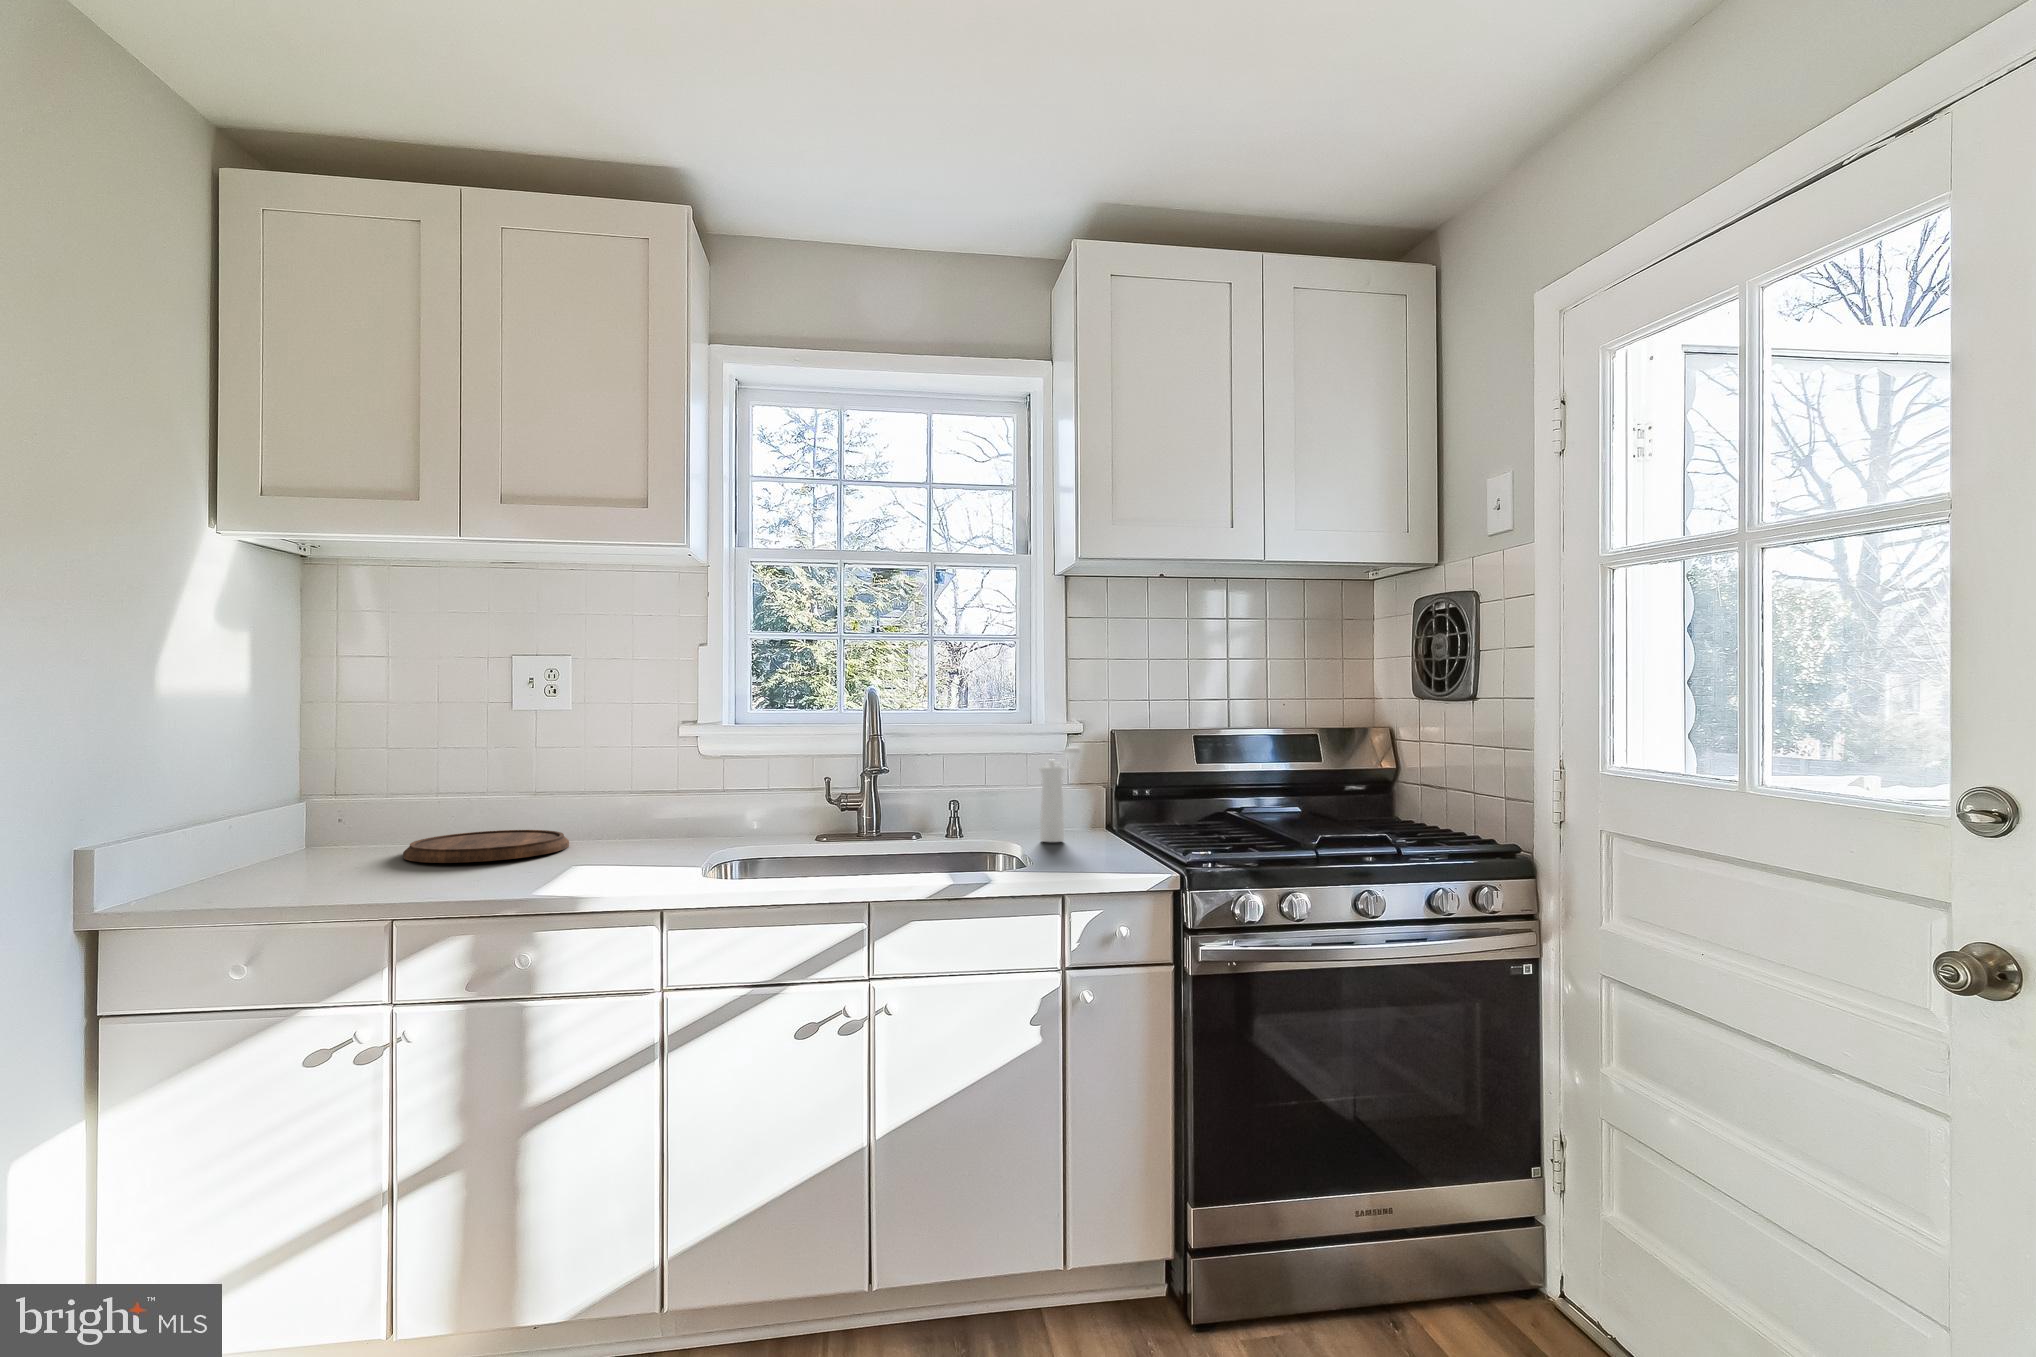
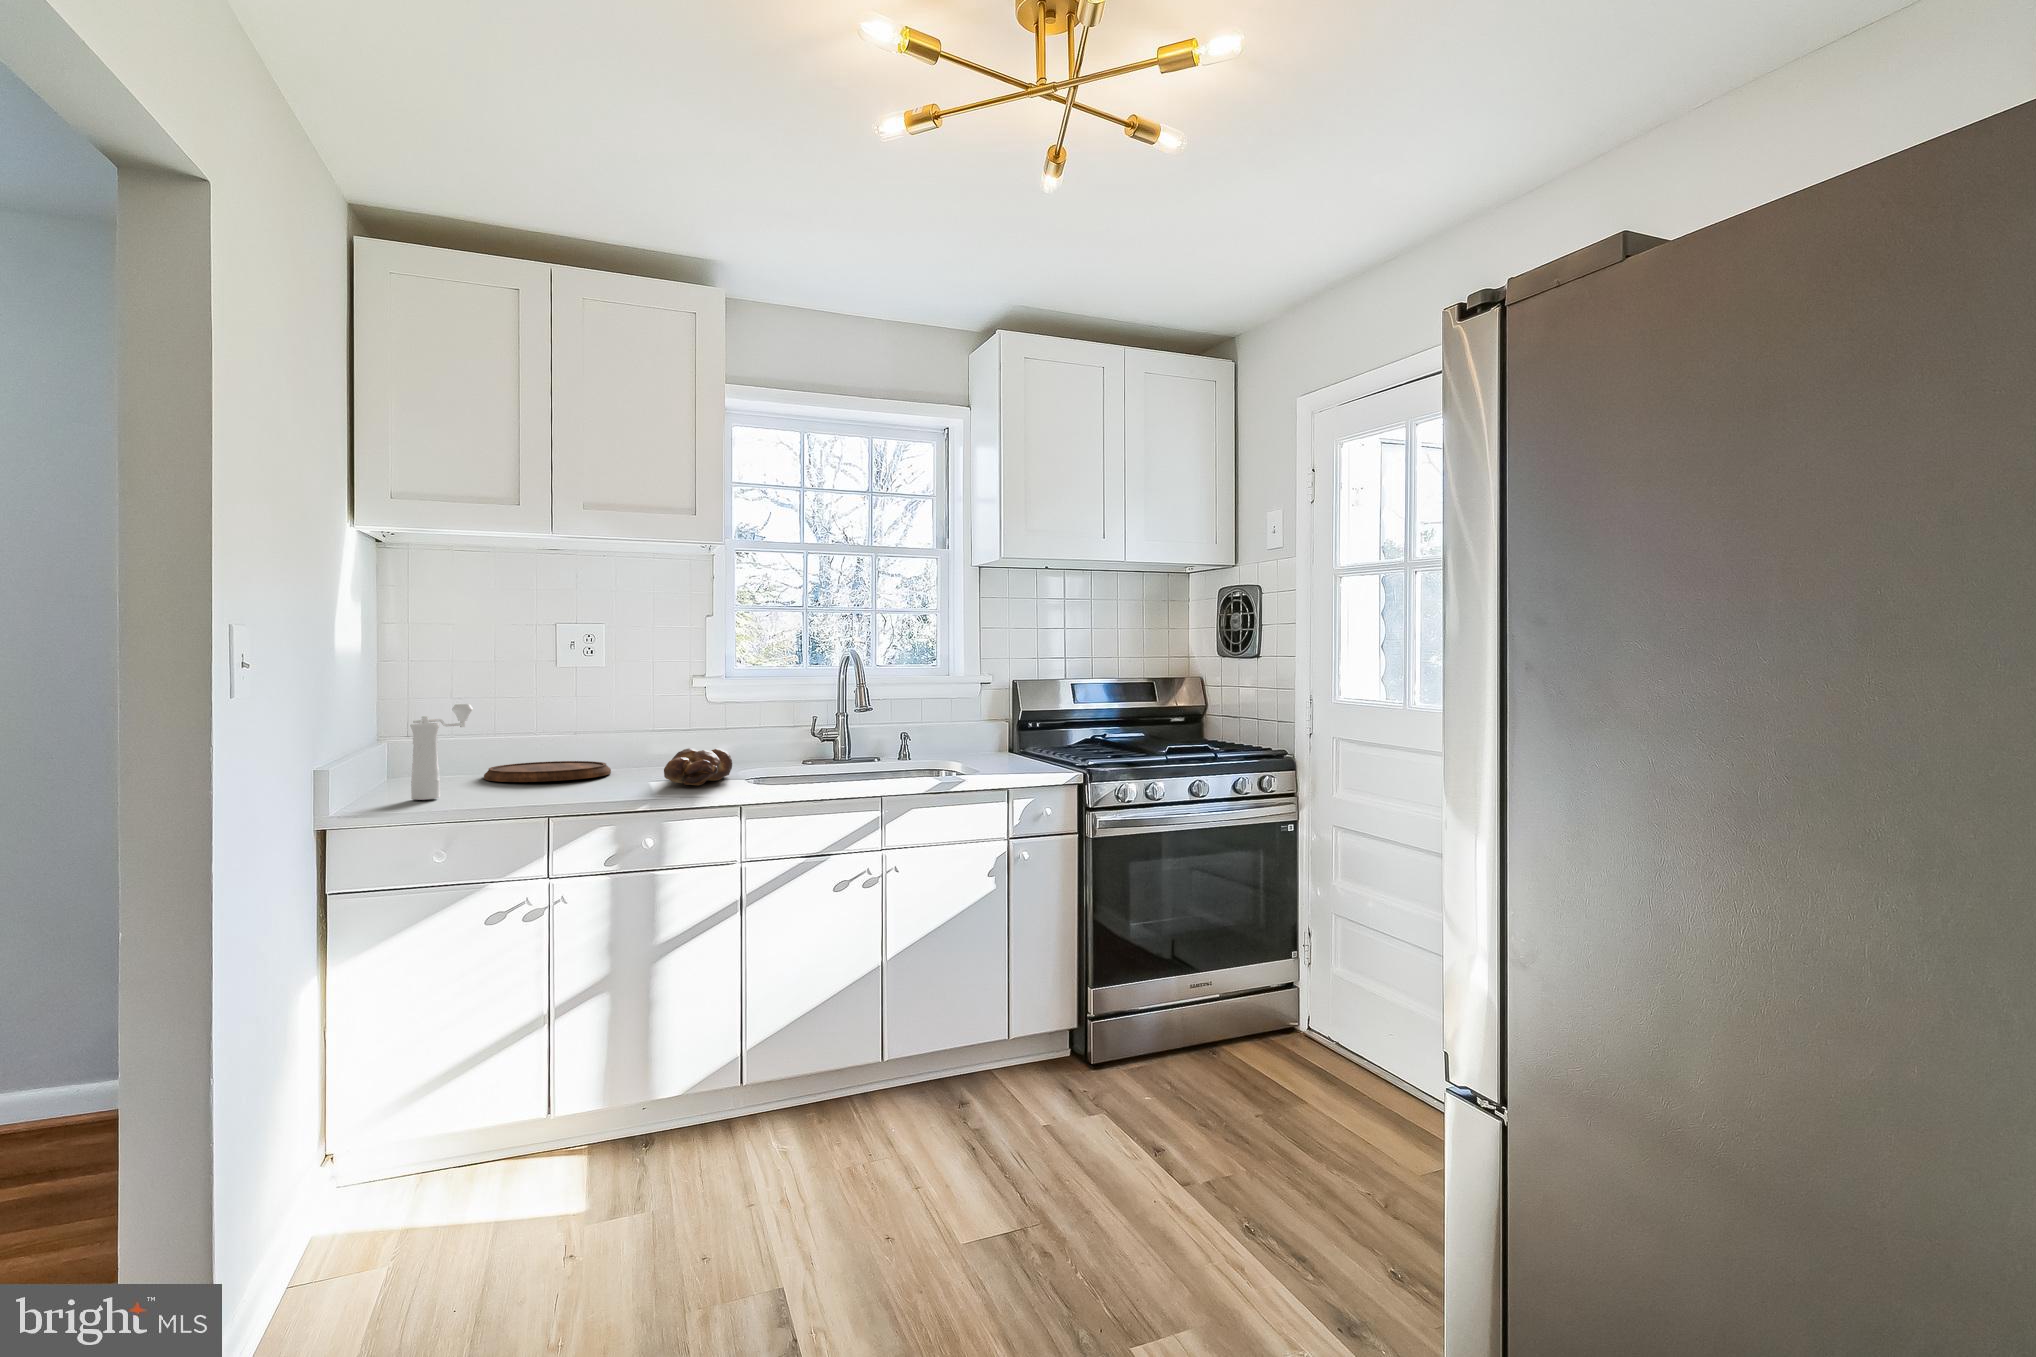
pepper mill: present [1040,747,1081,842] -> present [410,704,473,800]
bread loaf: none [582,823,699,878] -> present [664,748,732,785]

